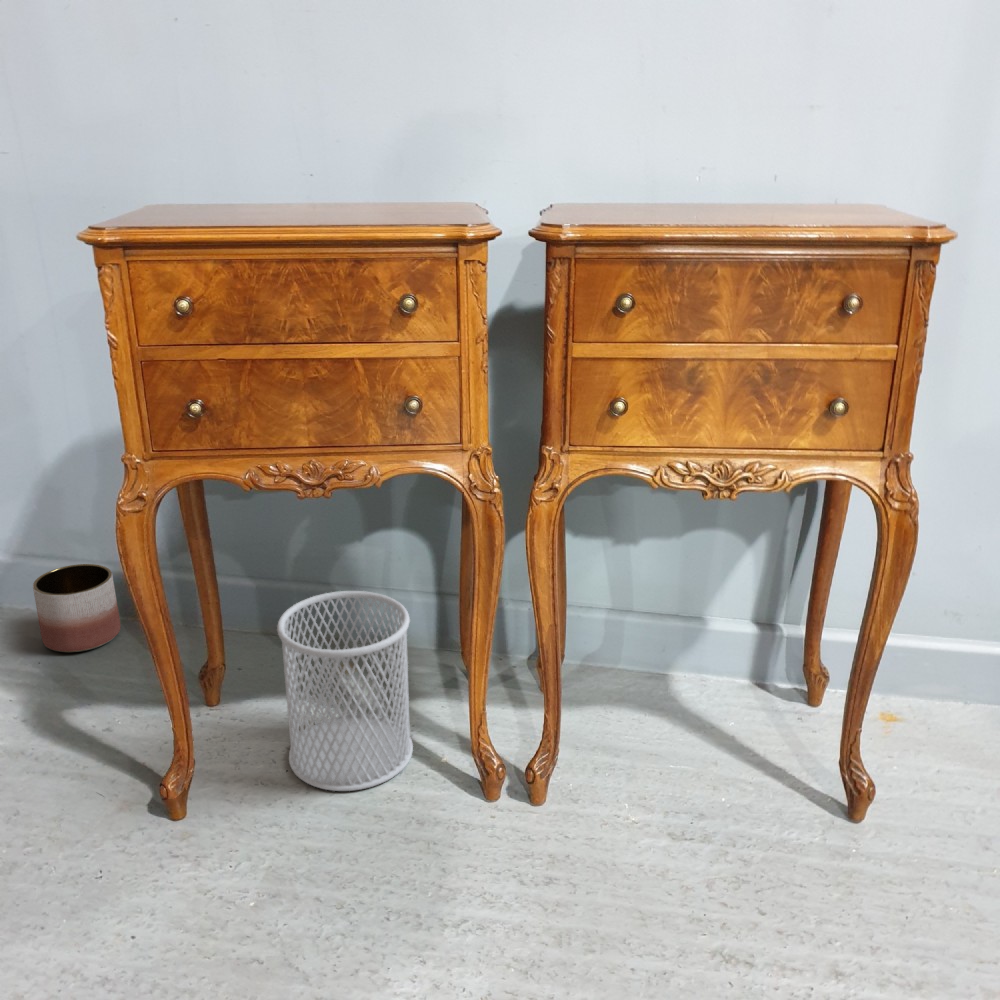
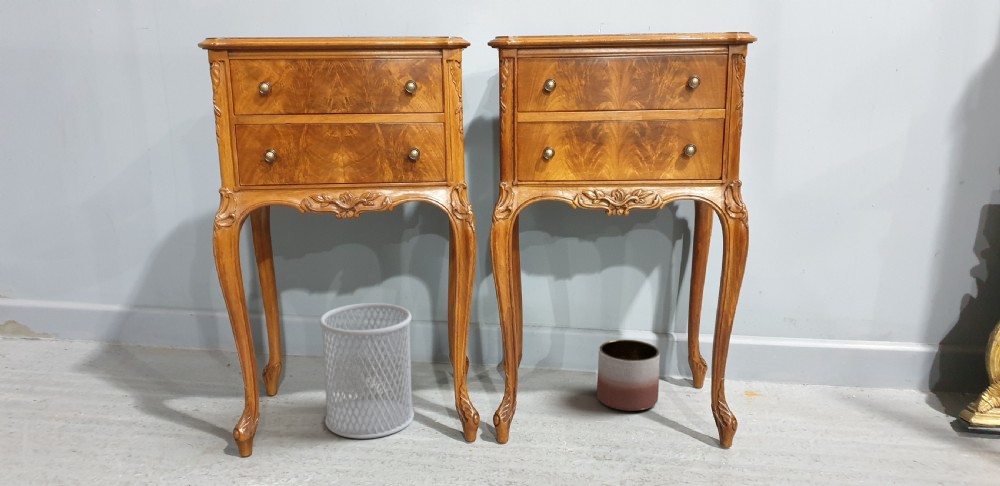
planter: present [33,564,121,652] -> present [597,340,660,411]

